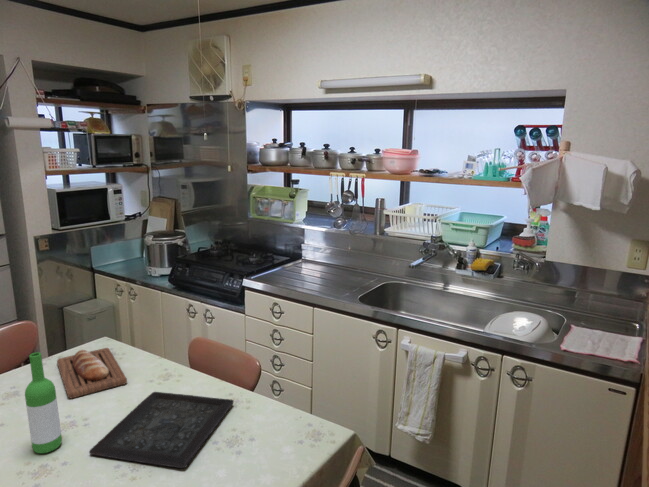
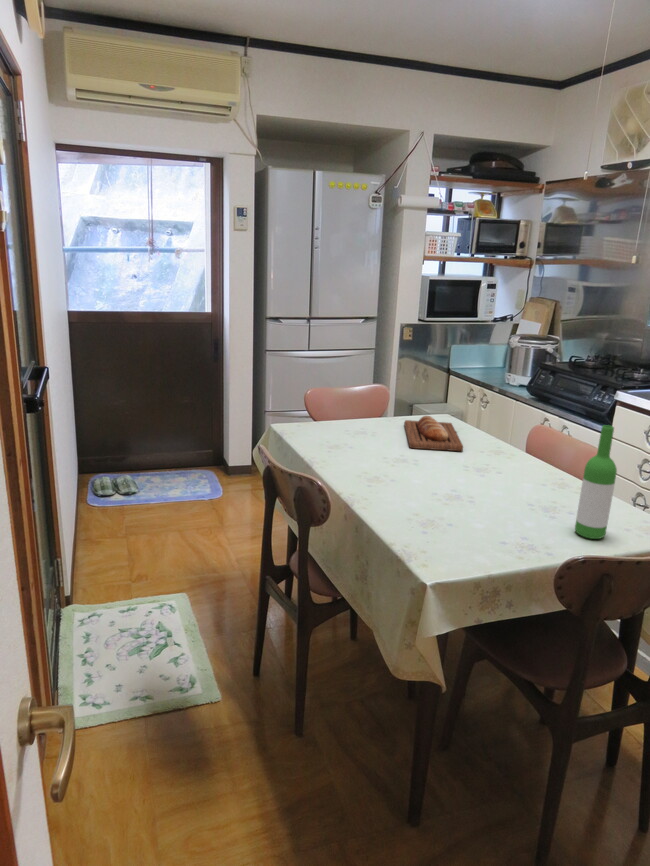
wine bottle: present [25,352,62,453] -> present [575,425,617,539]
tray: present [89,392,233,468] -> none [420,461,567,514]

